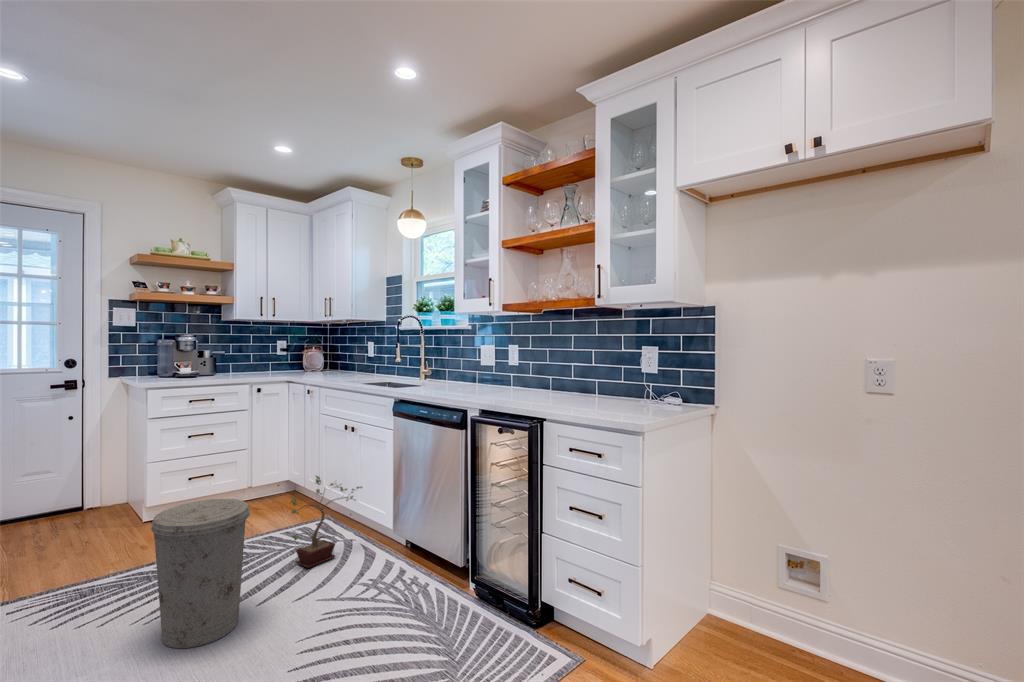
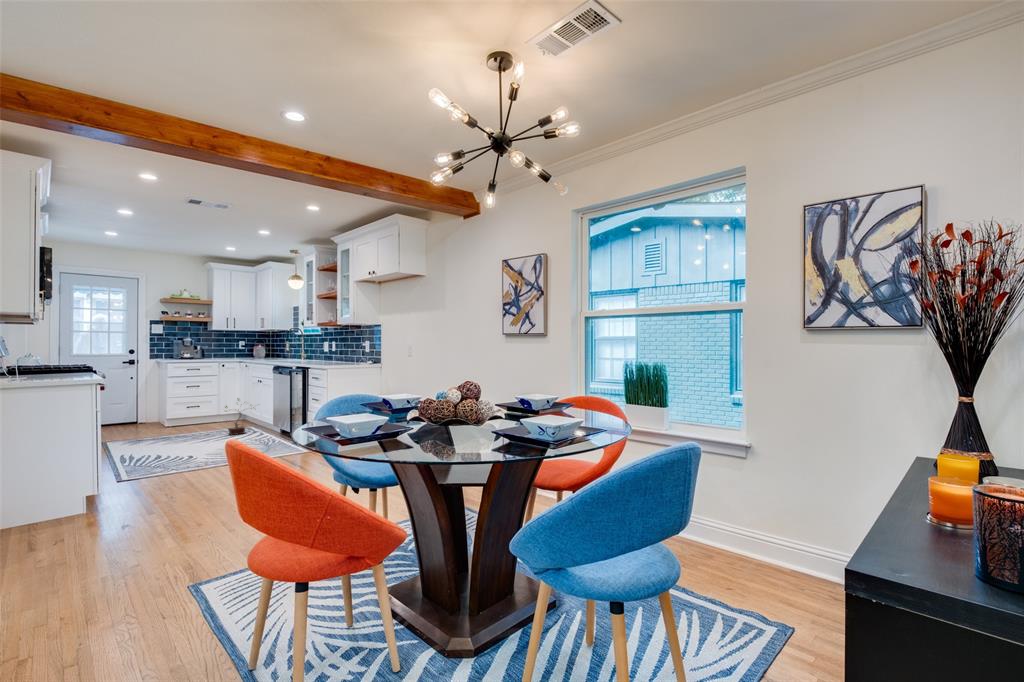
trash can: present [151,499,250,648] -> none [165,399,202,447]

